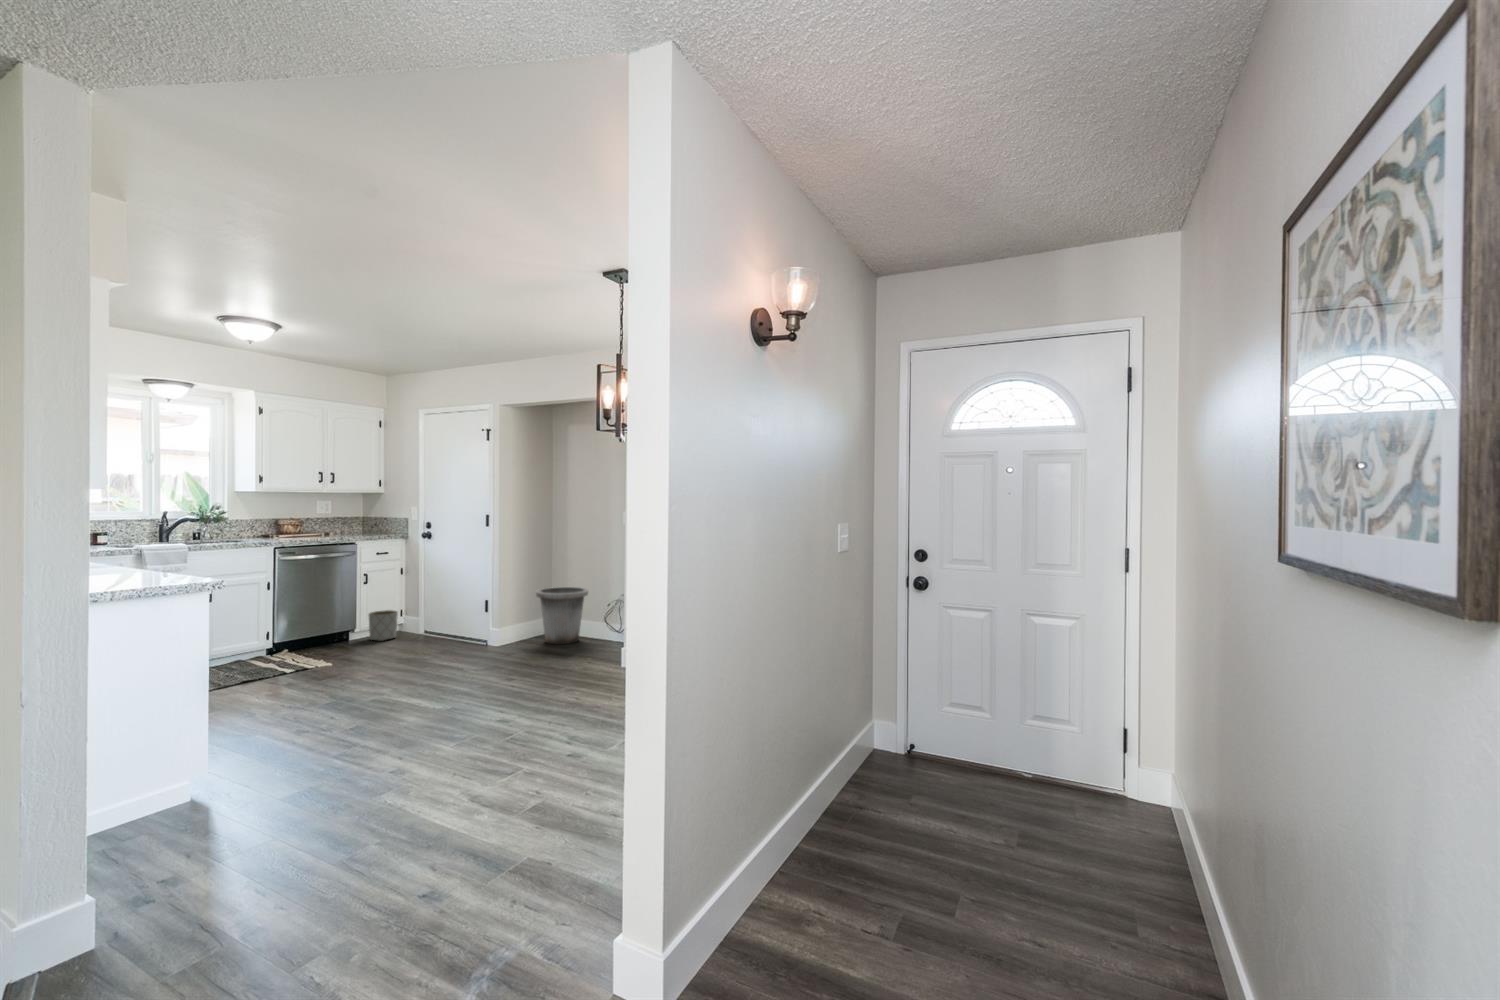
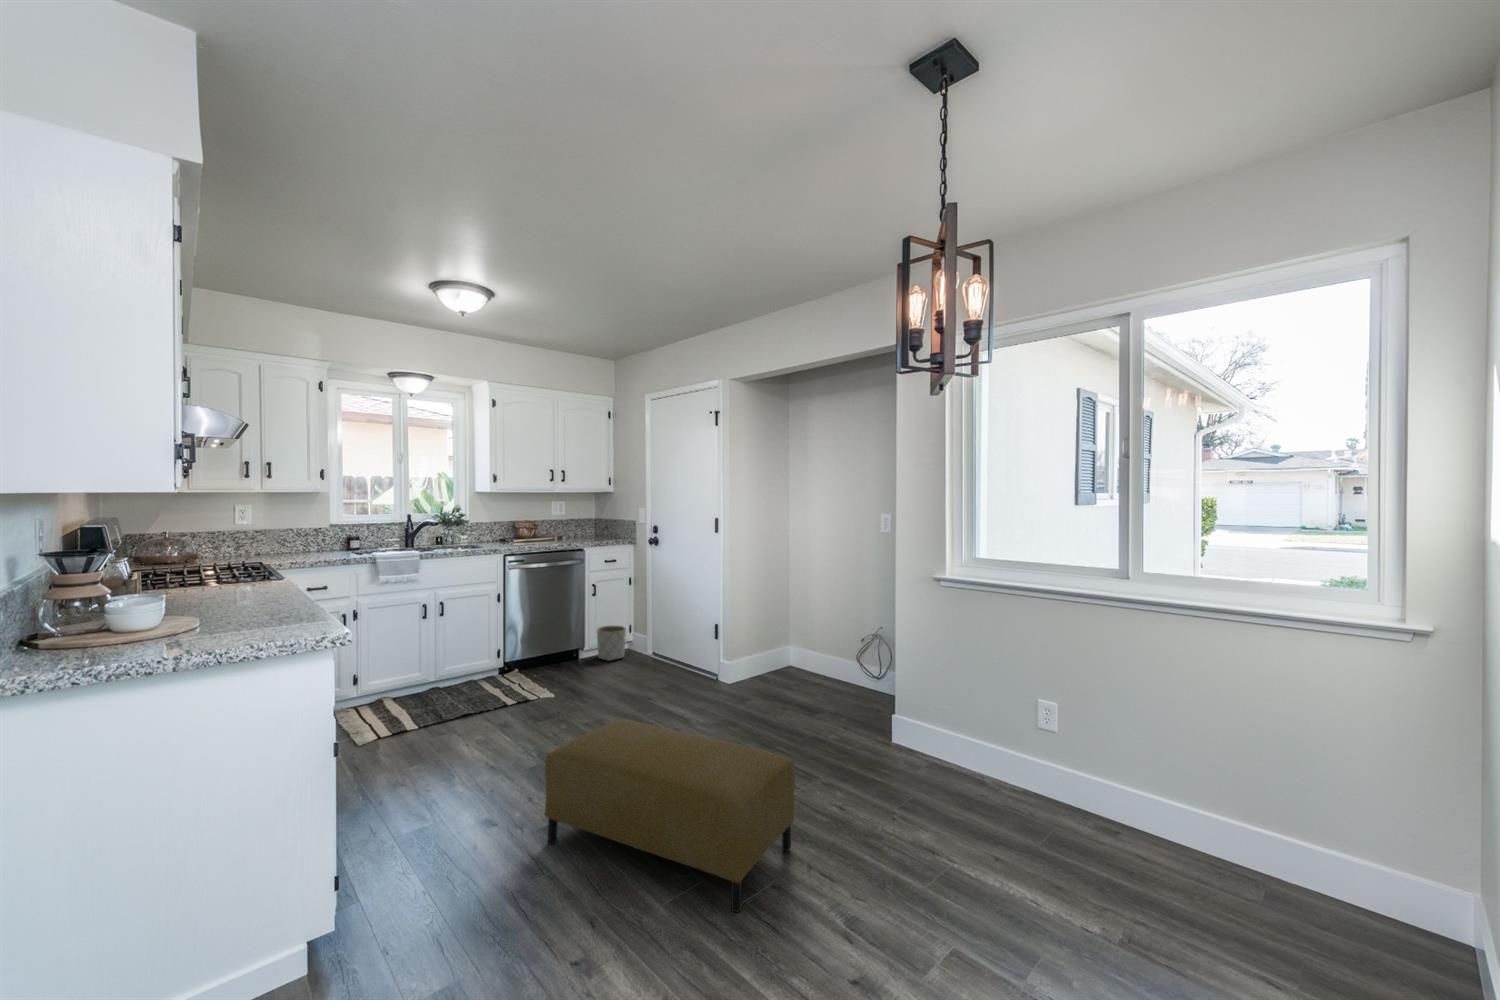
trash can: present [536,587,588,644] -> none [775,613,837,687]
ottoman: none [343,652,539,750] -> present [545,719,795,912]

